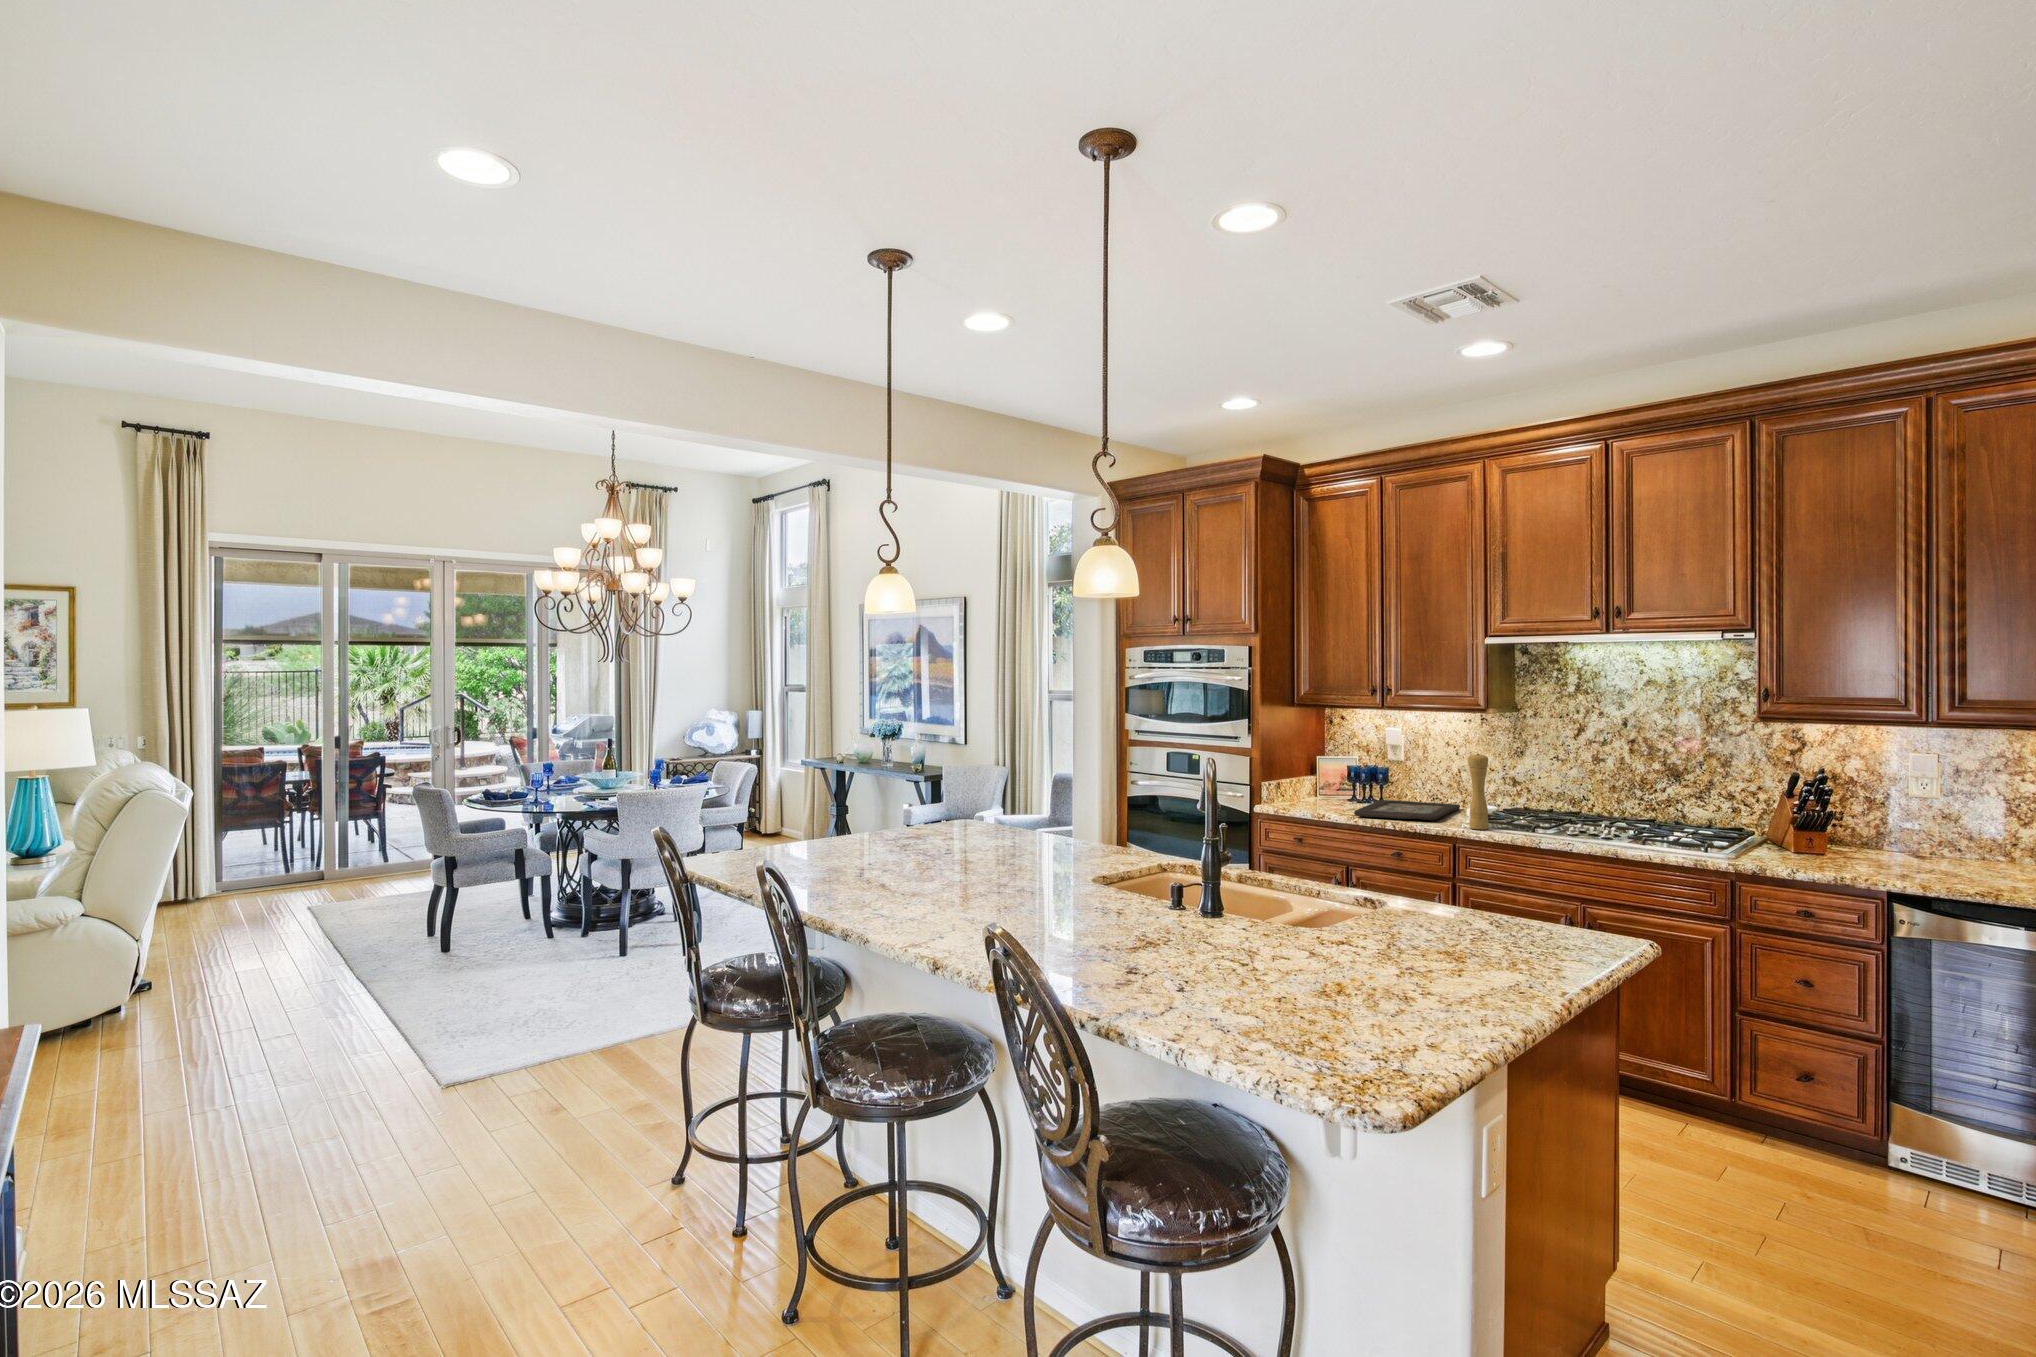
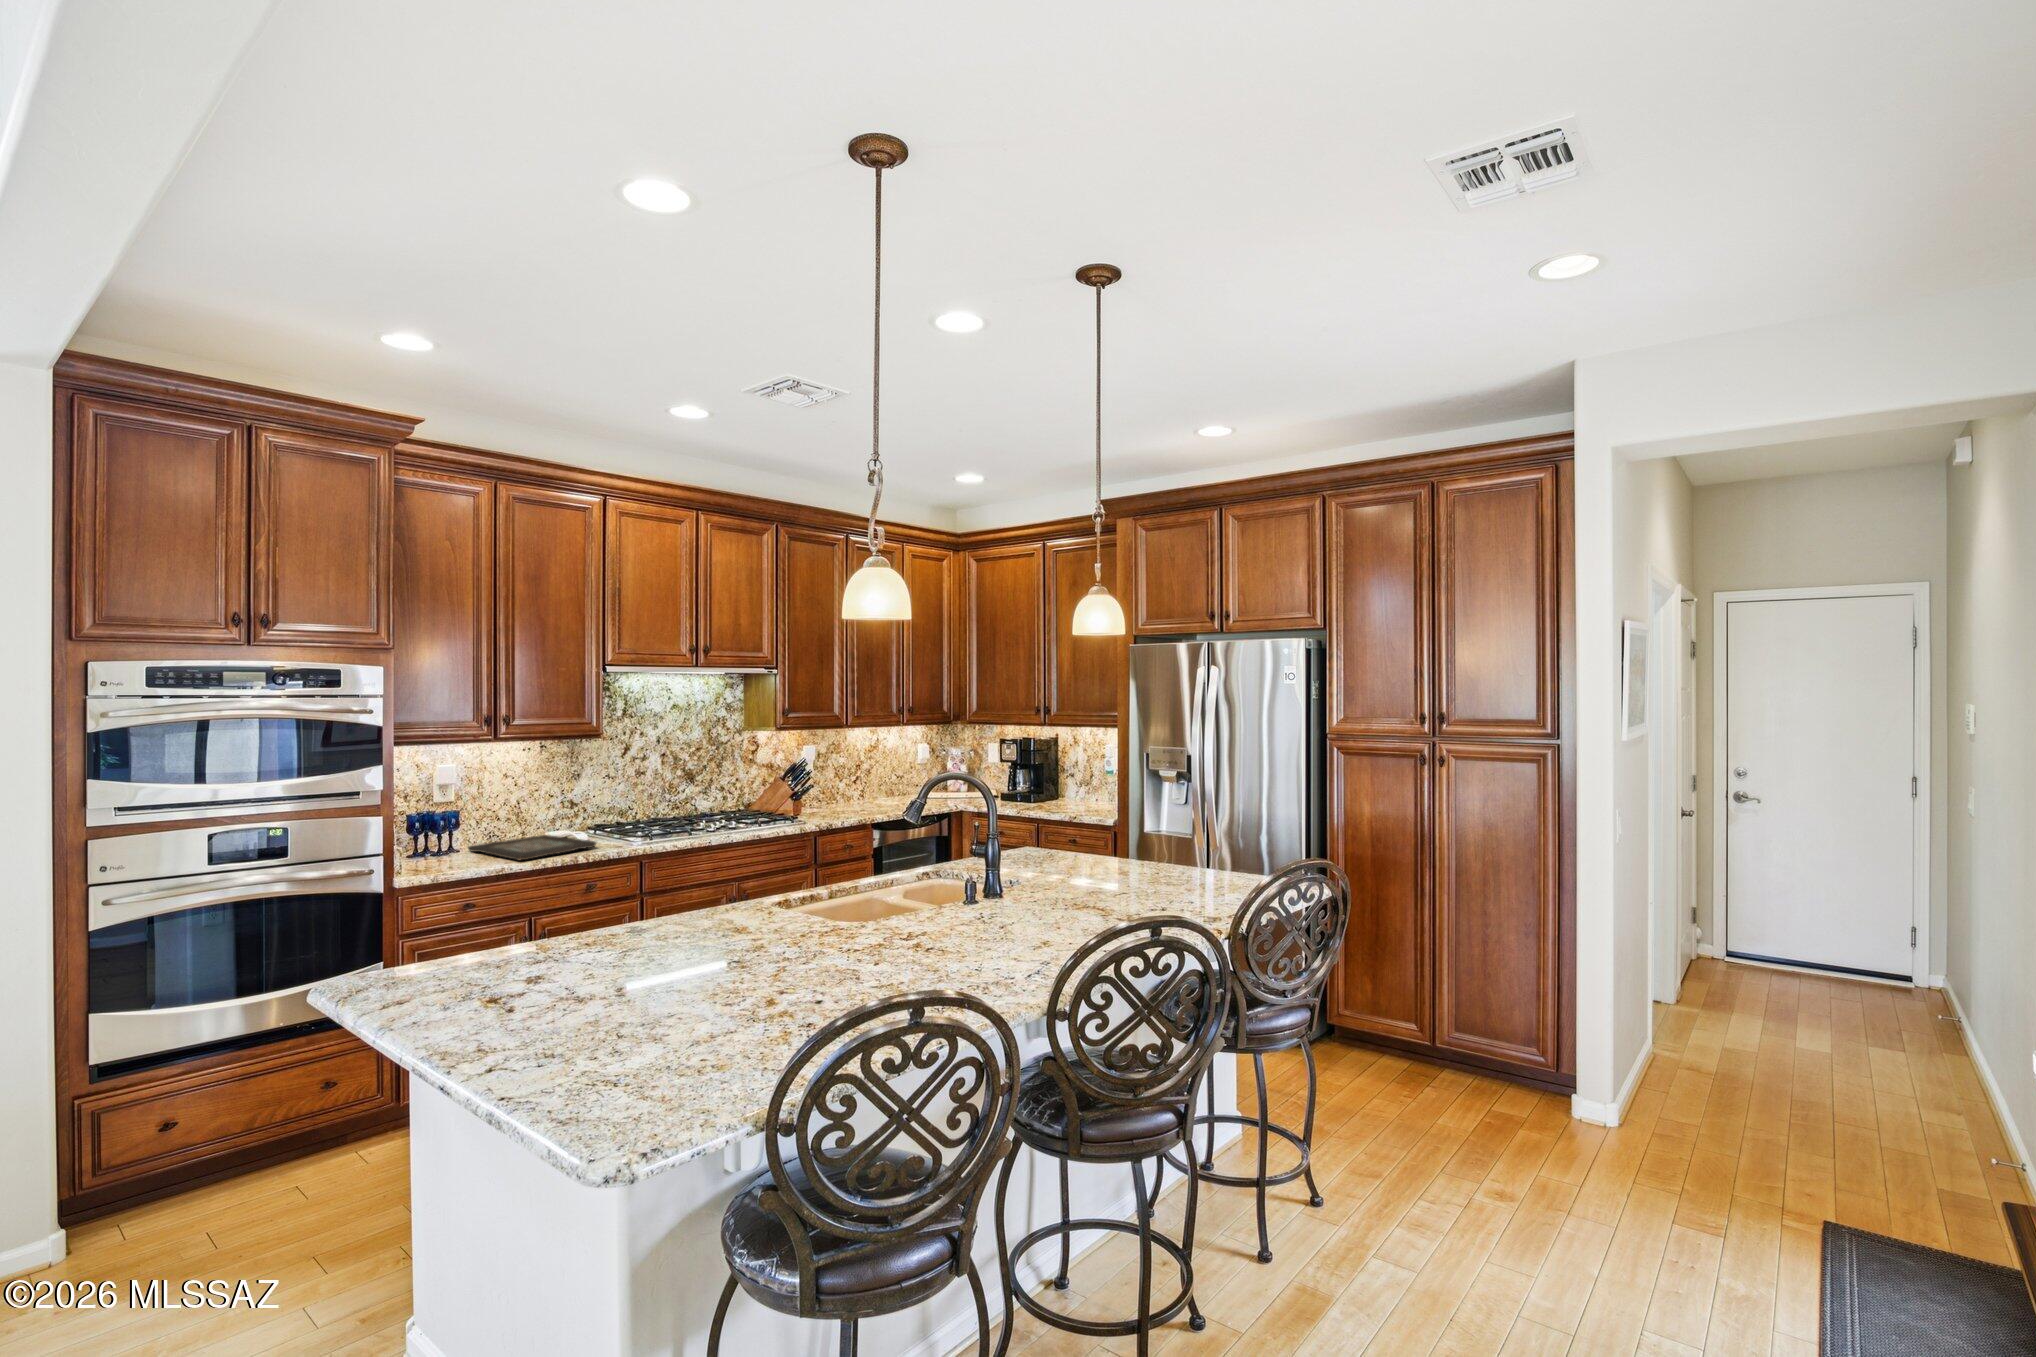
pepper mill: present [1468,754,1489,829] -> none [635,773,654,845]

